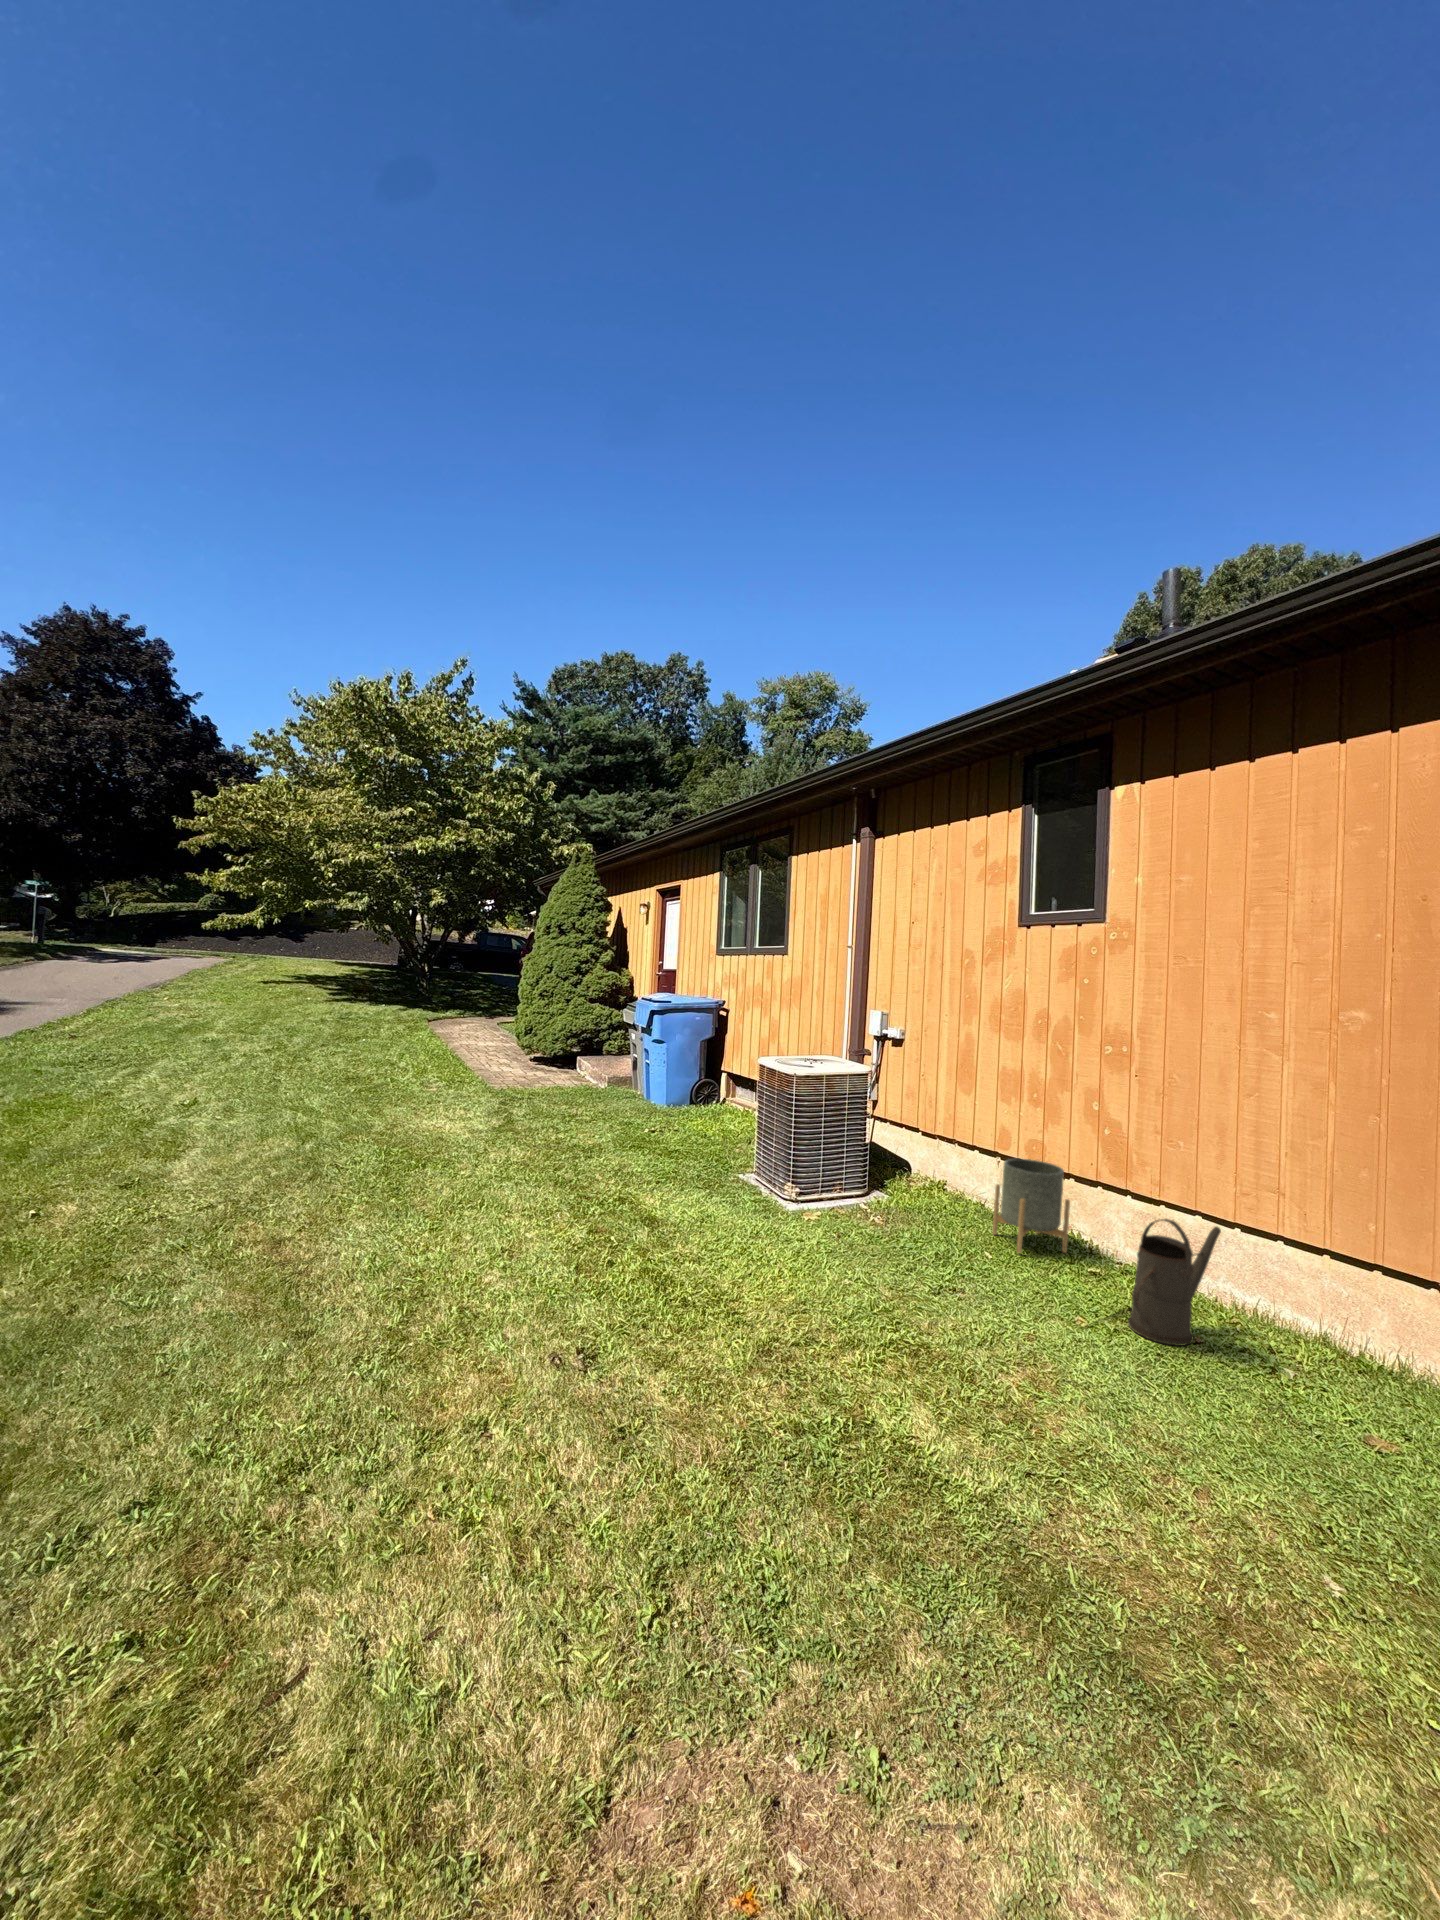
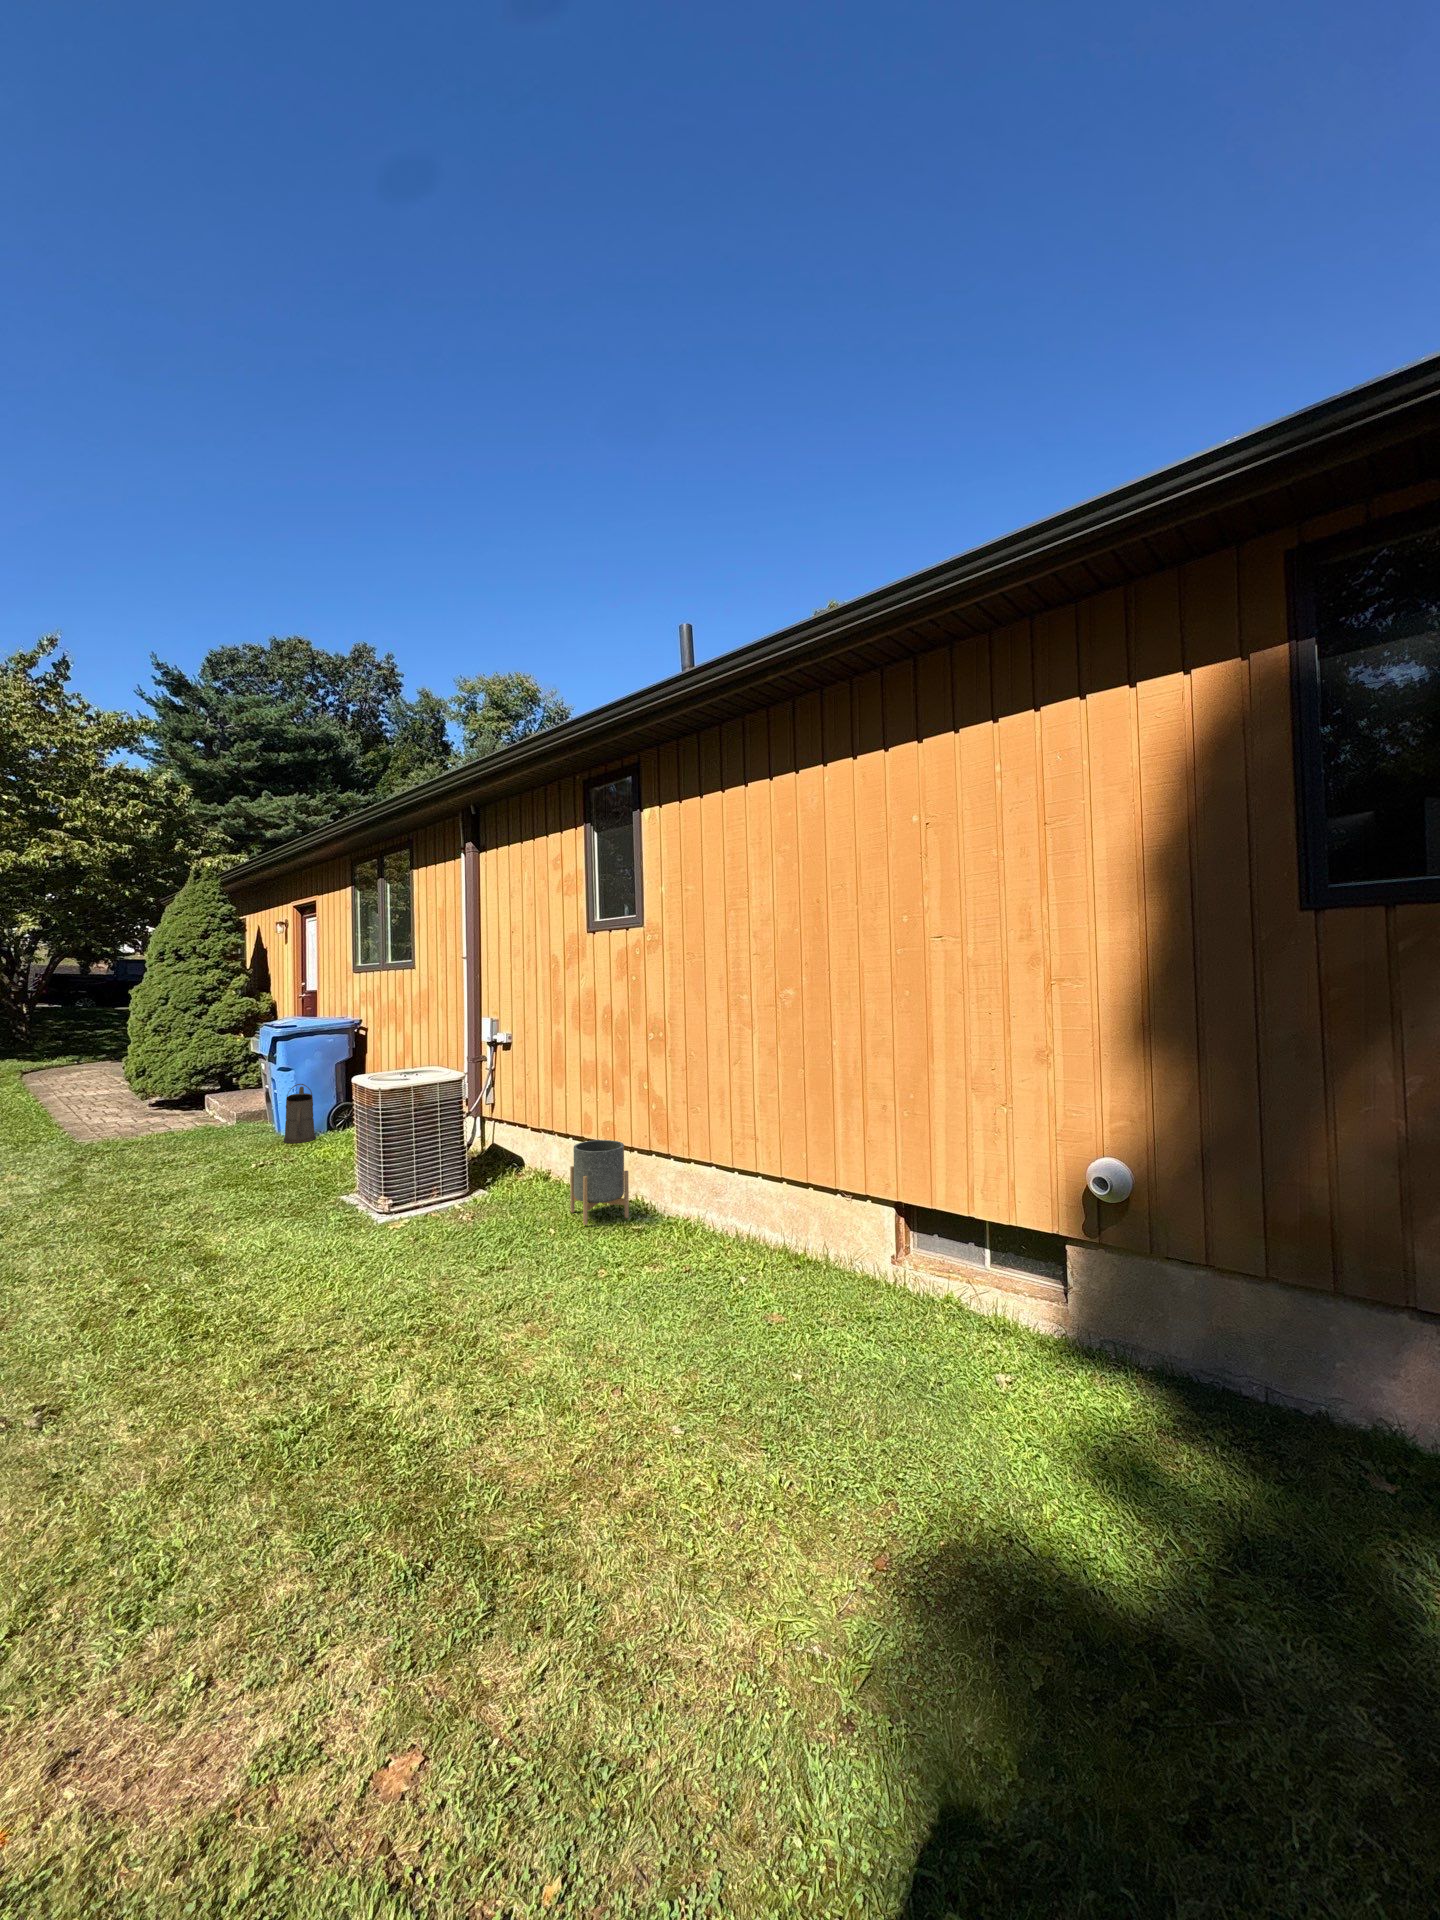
watering can: present [1128,1219,1221,1346] -> present [284,1084,316,1143]

